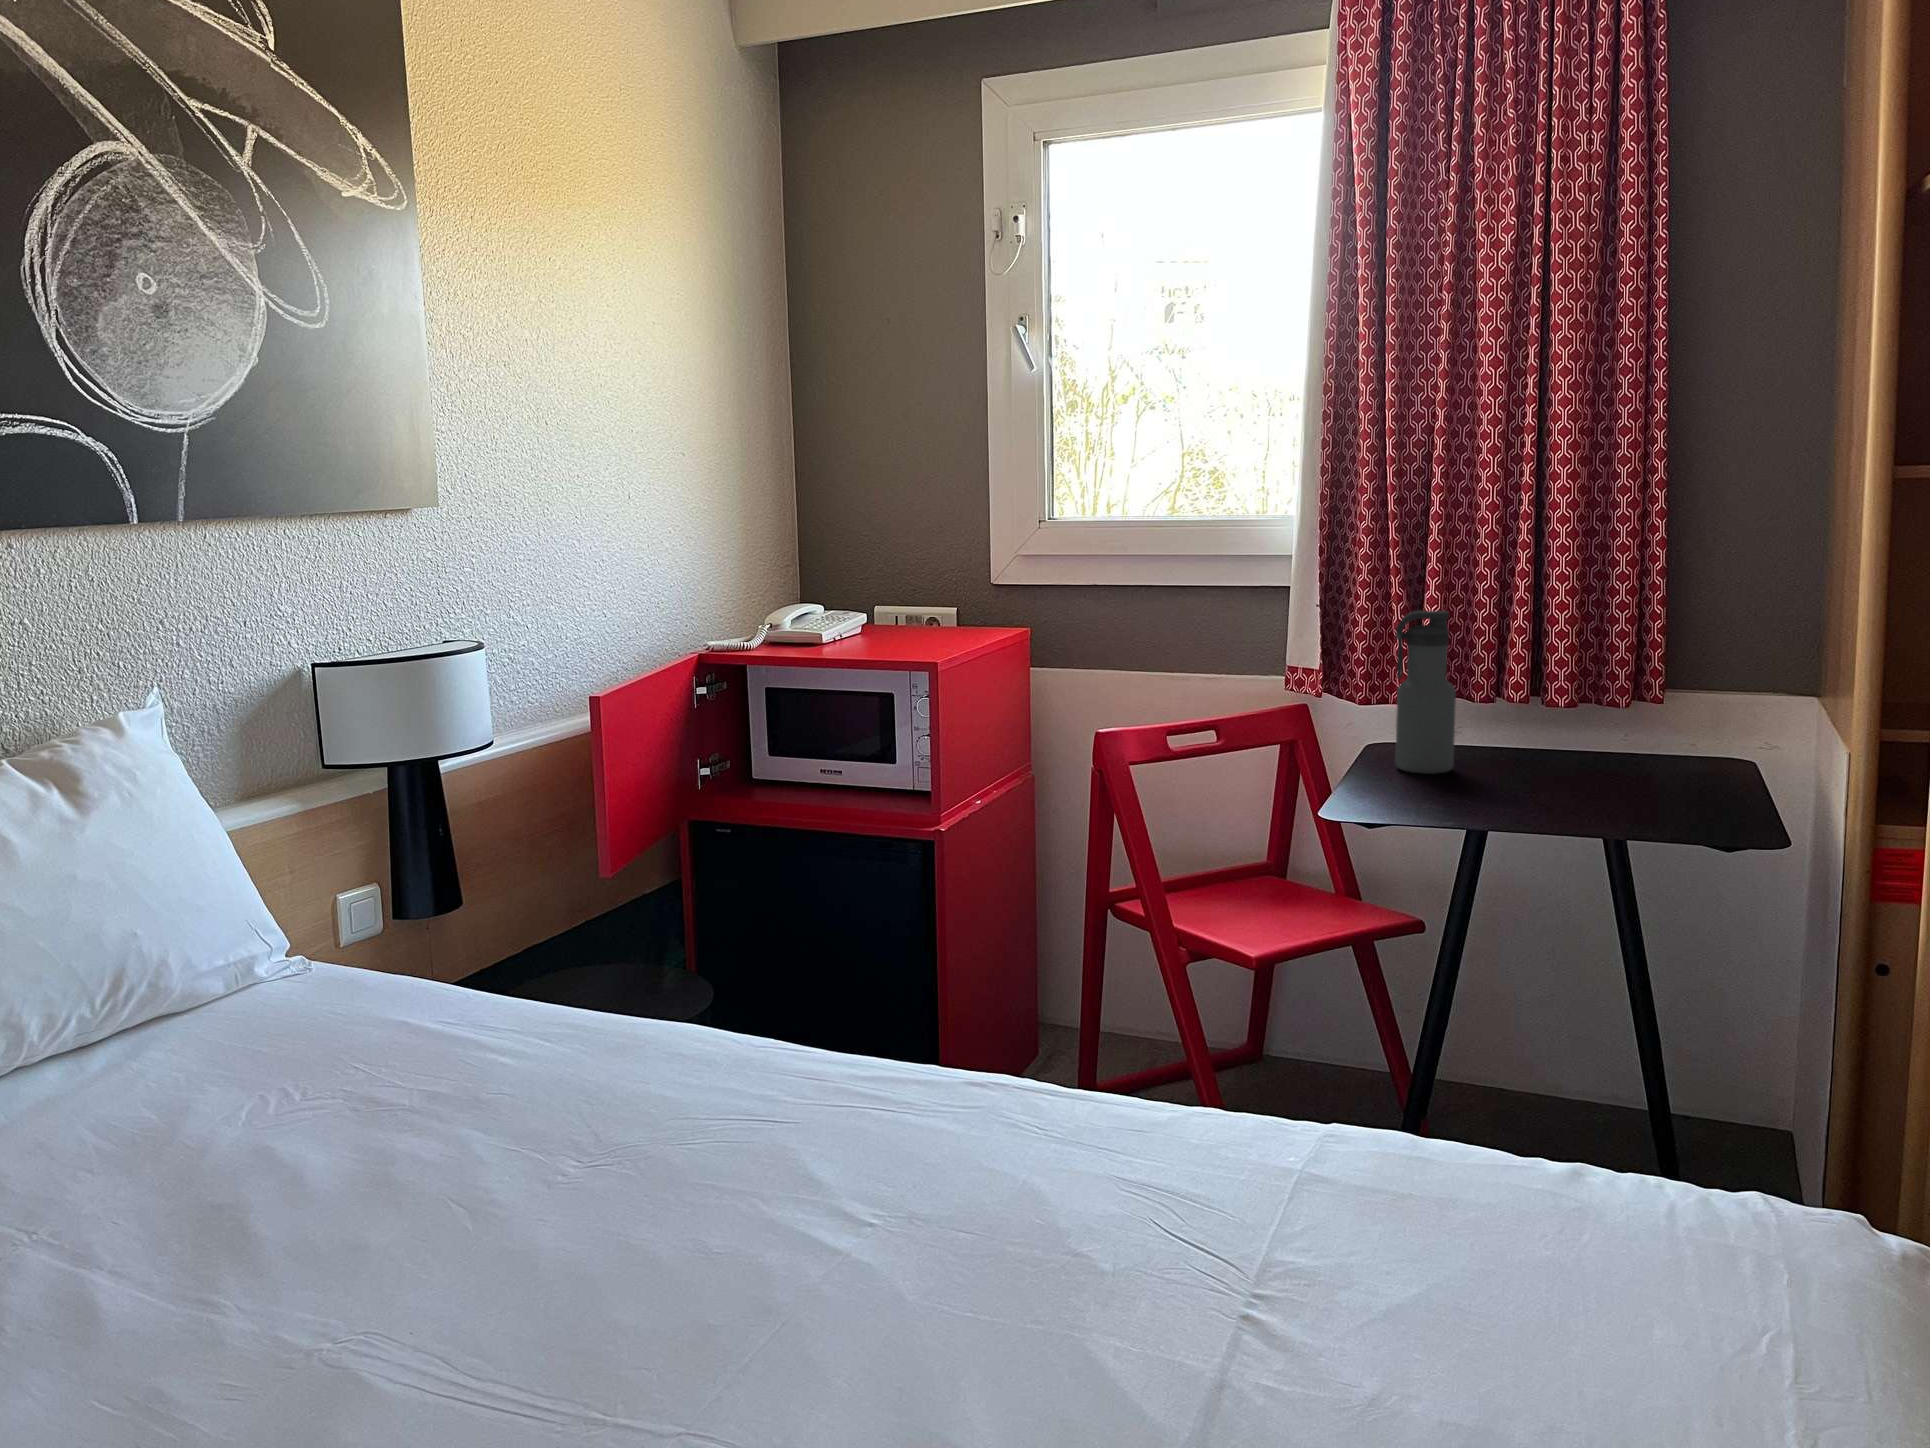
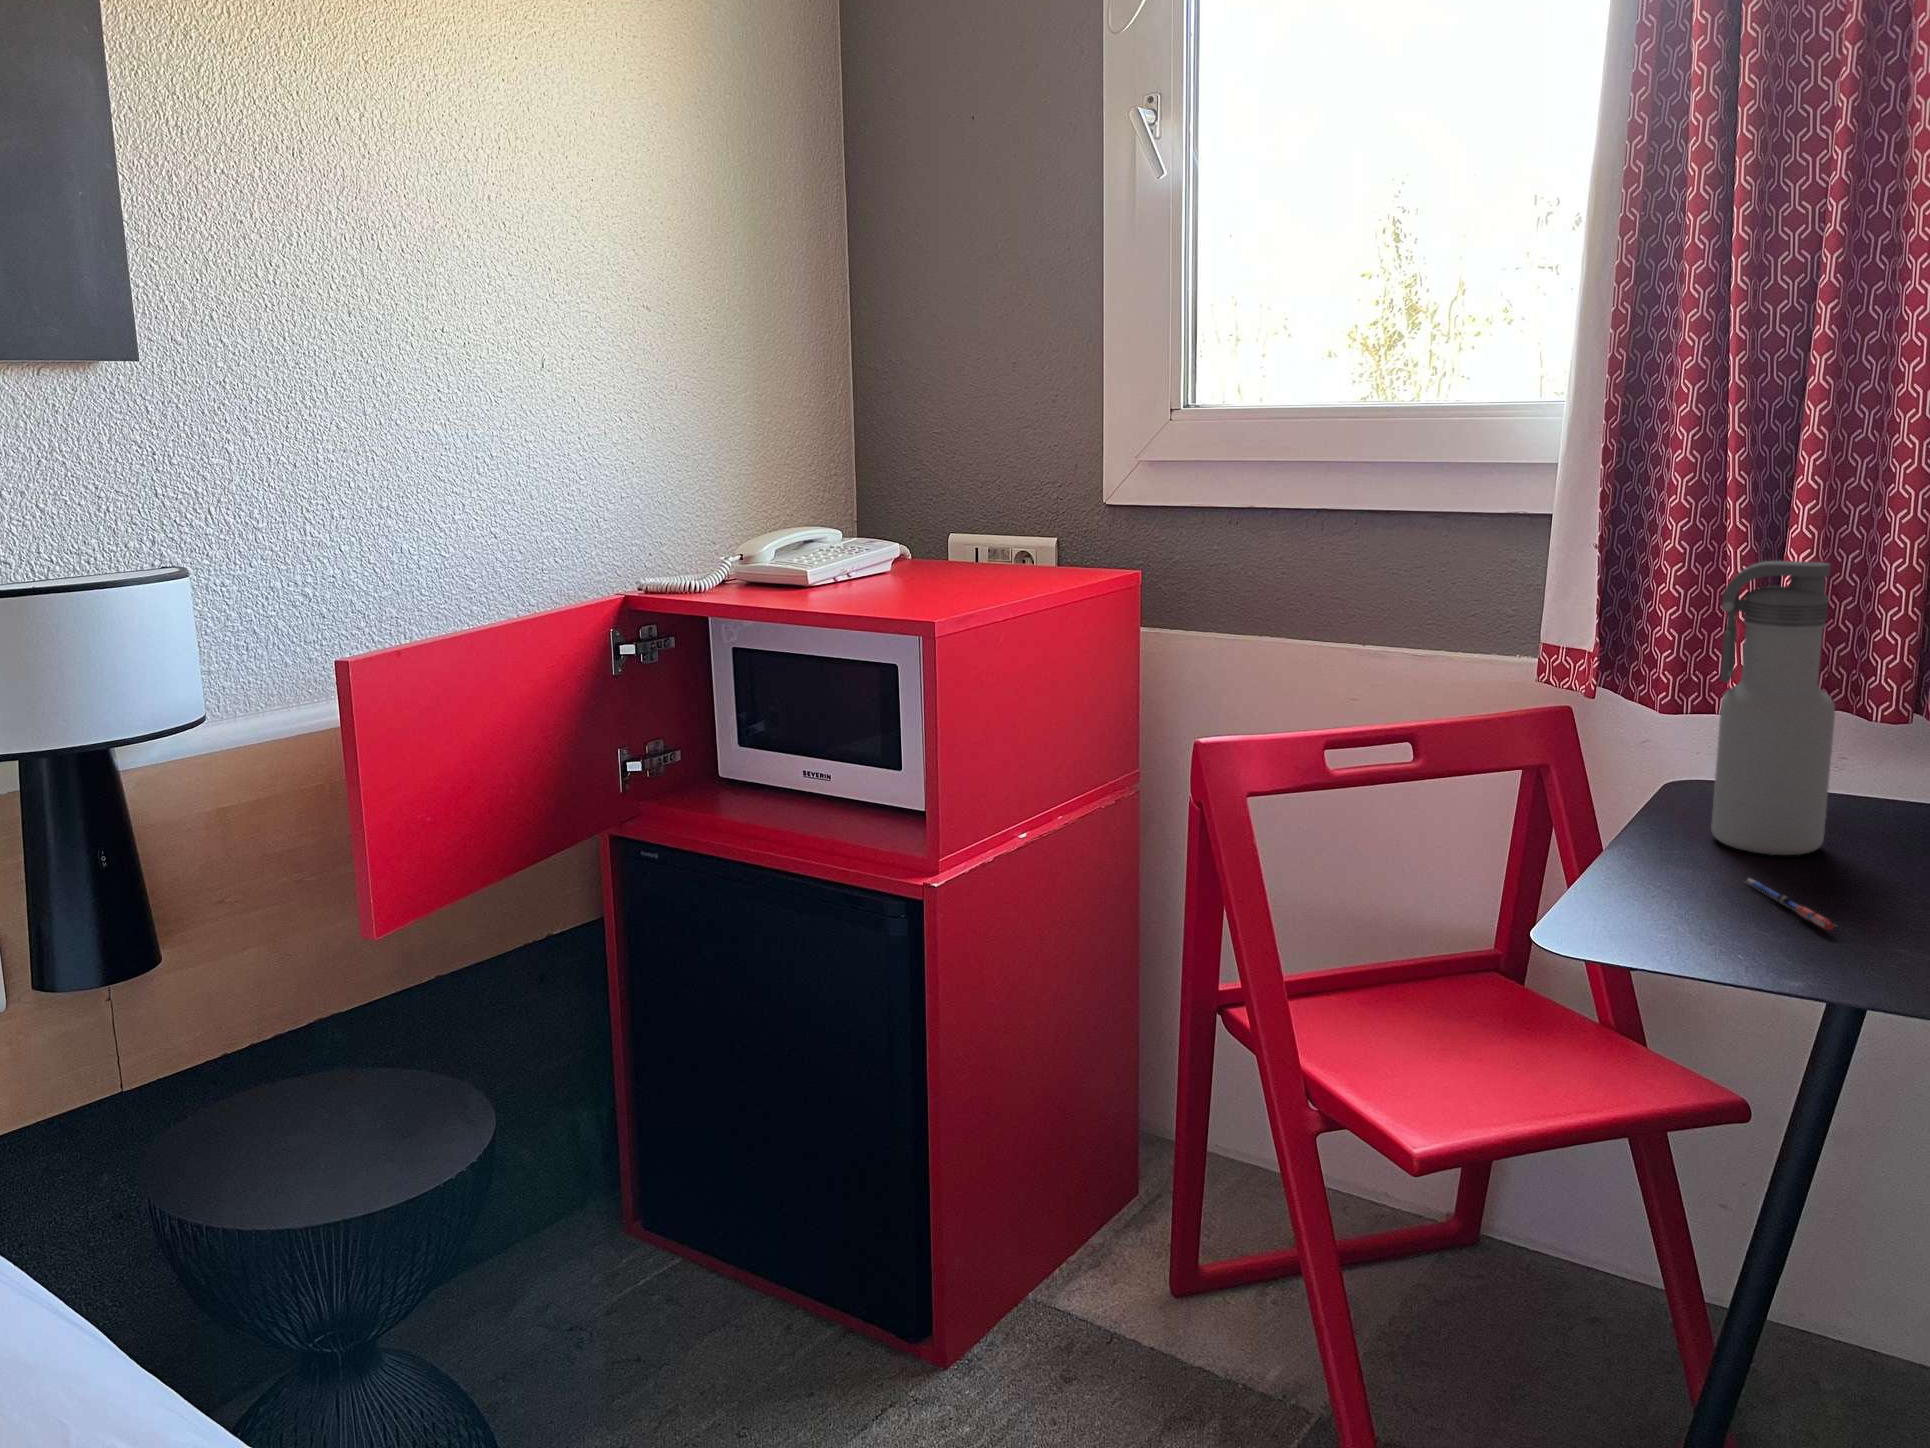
pen: none [1415,783,1464,801] -> present [1747,878,1834,930]

